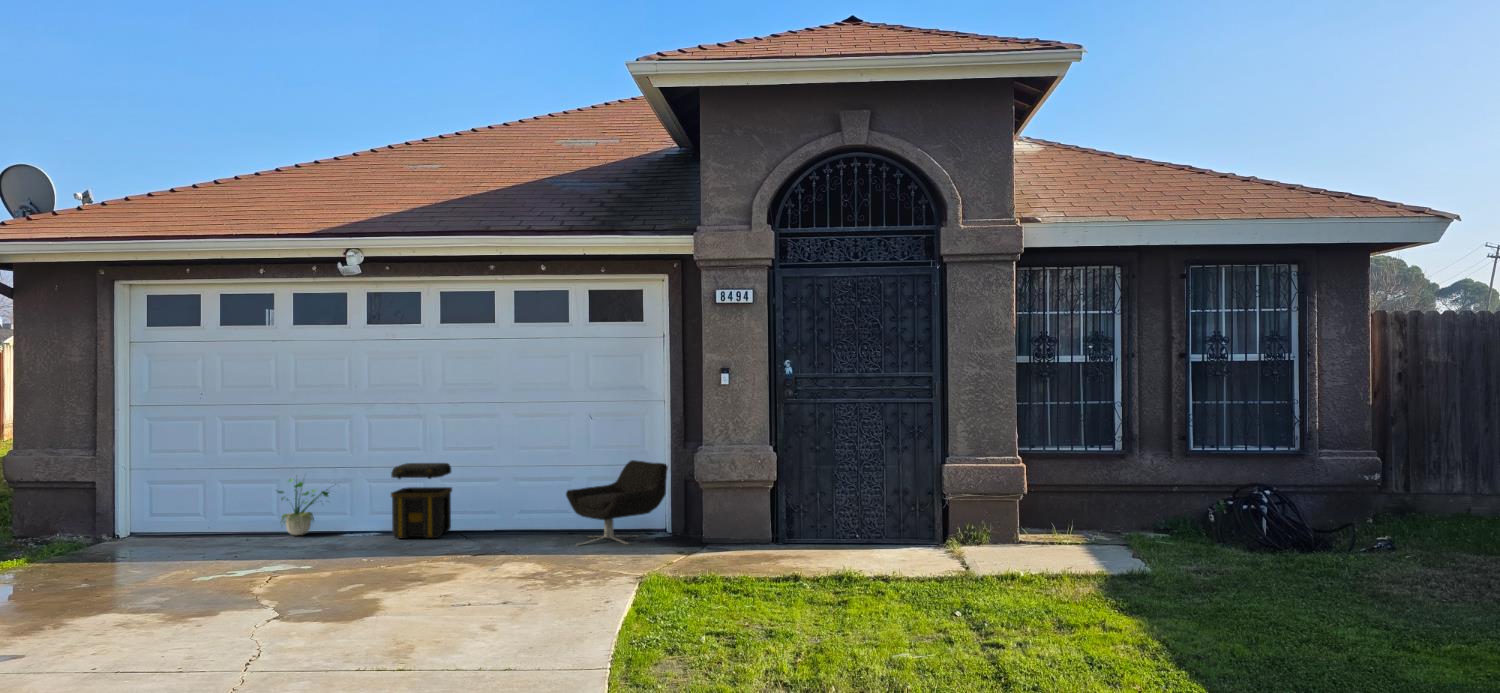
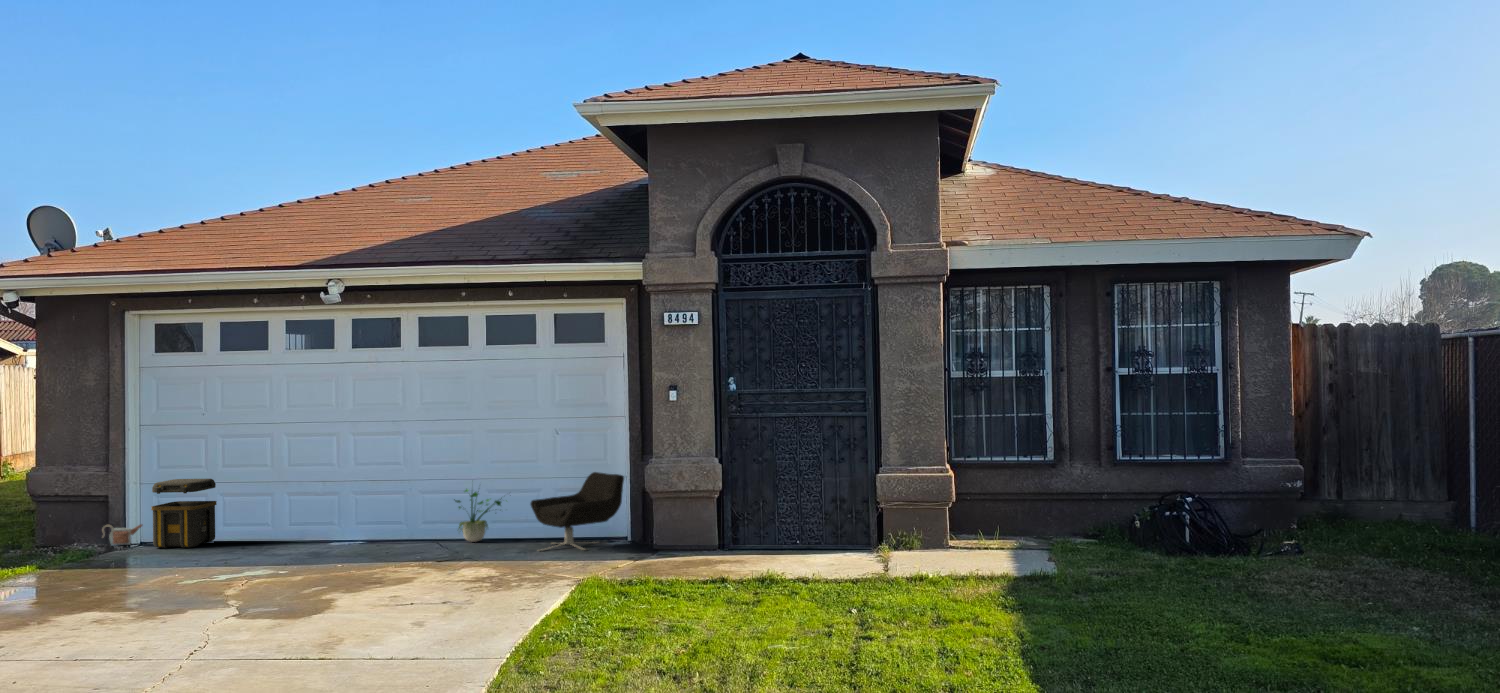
toolbox: present [391,463,452,538] -> present [151,479,217,548]
potted plant: present [277,479,329,535] -> present [454,489,501,542]
watering can: none [90,513,136,537] -> present [102,524,142,546]

